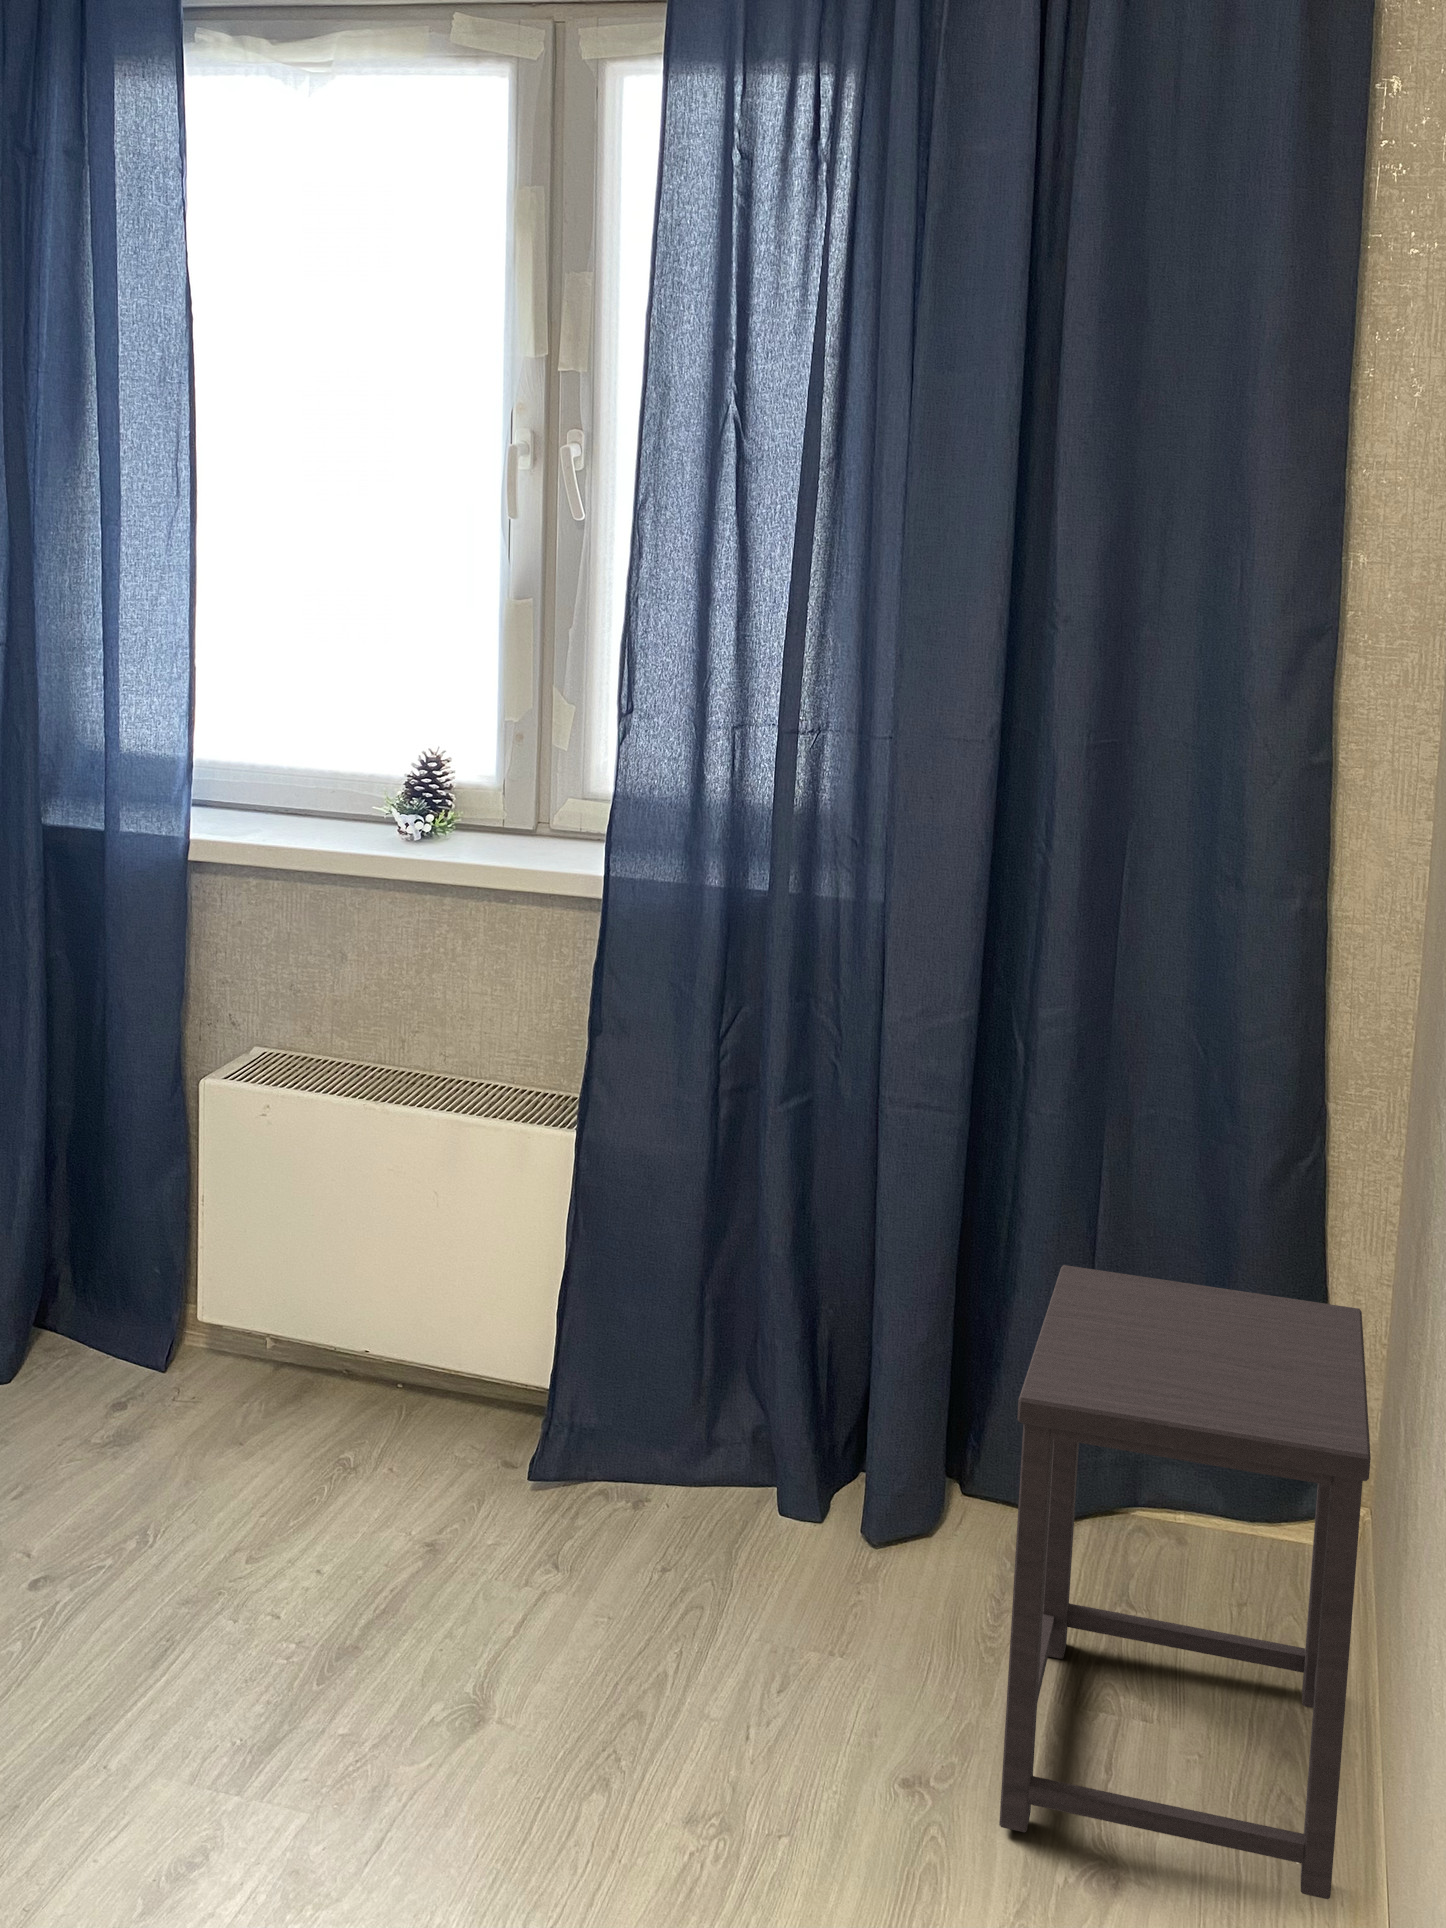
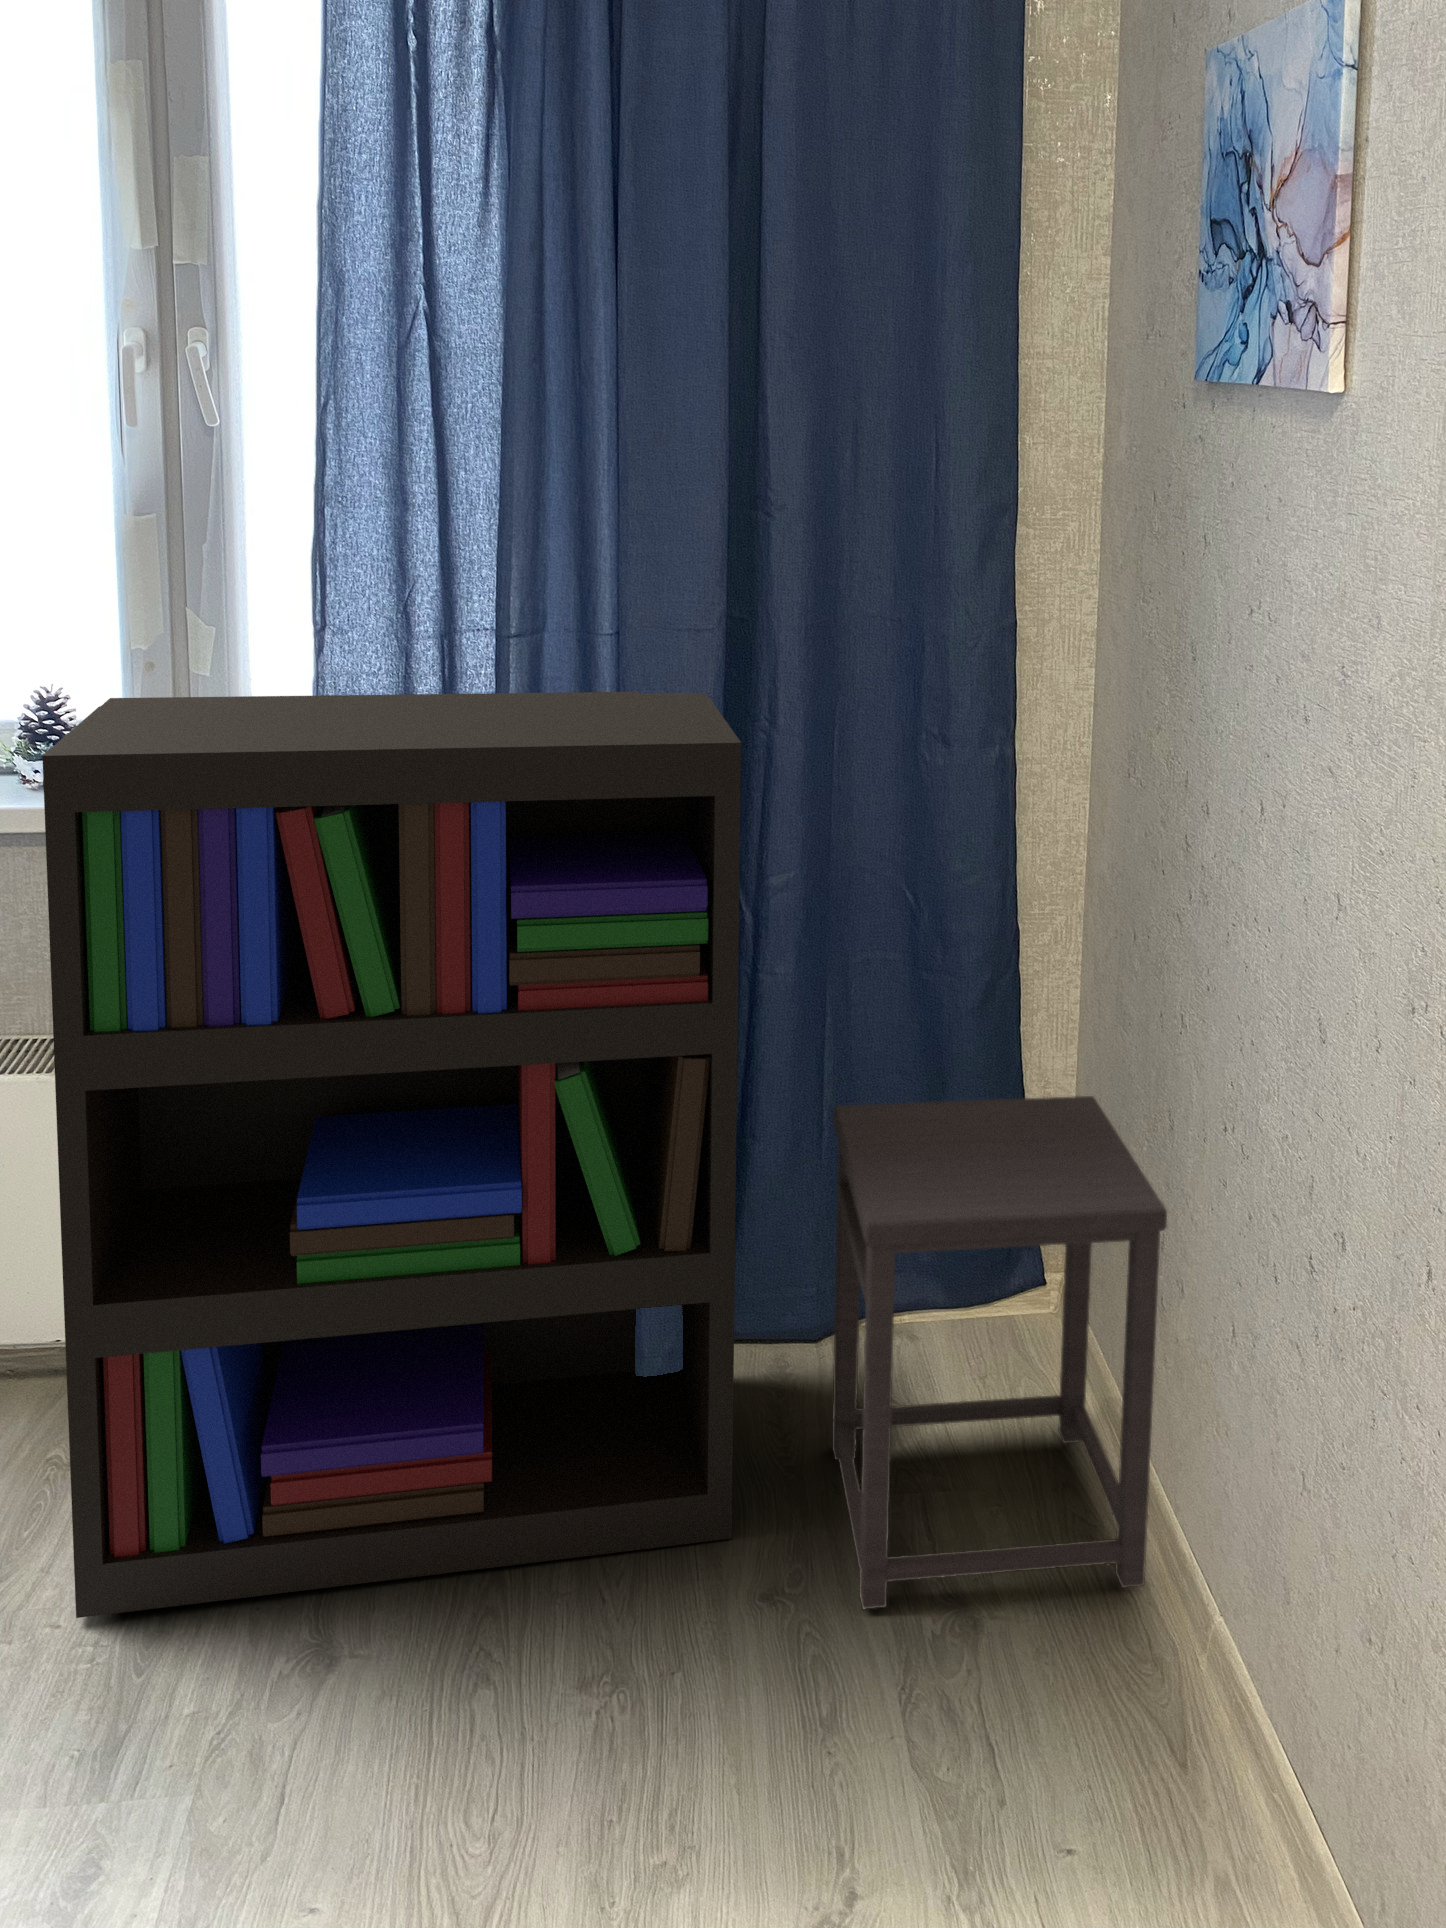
bookshelf: none [295,764,975,1709] -> present [42,691,741,1618]

